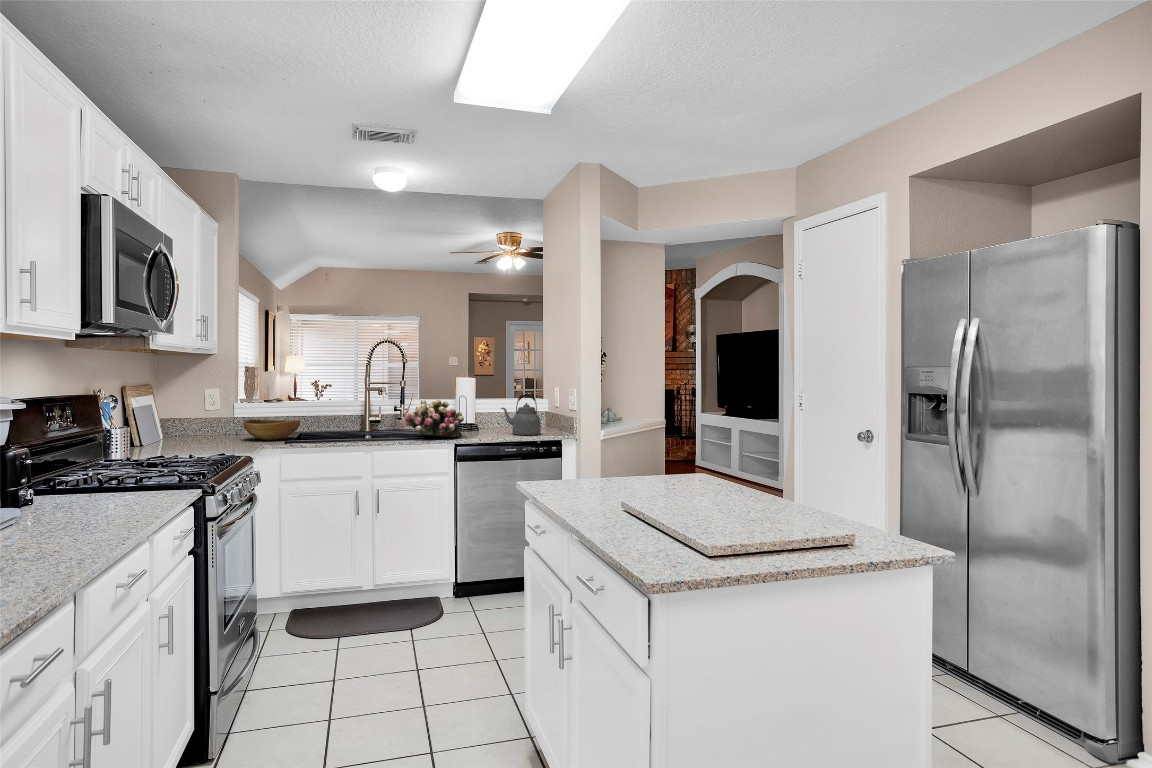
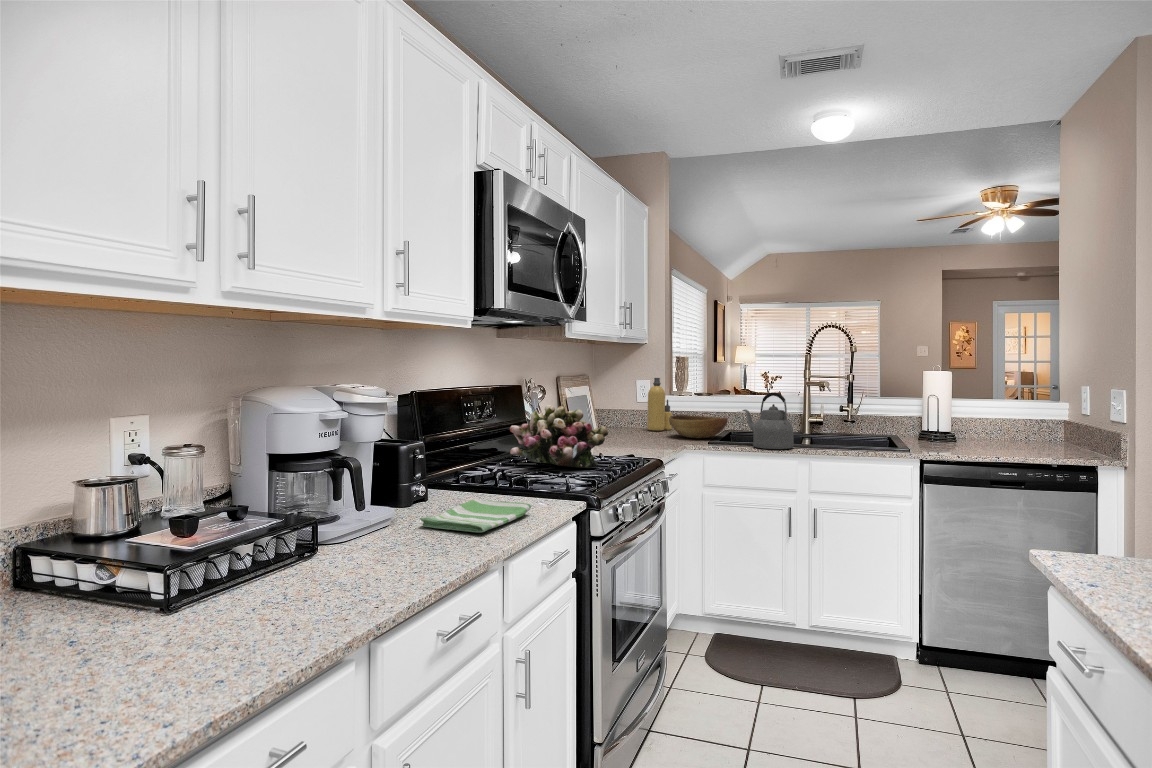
bottle: none [218,386,243,436] -> present [647,378,672,431]
kettle: present [501,394,541,435] -> present [742,392,794,449]
flower arrangement: present [402,399,464,437] -> present [510,405,608,468]
dish towel: none [56,492,159,518] -> present [420,499,532,532]

